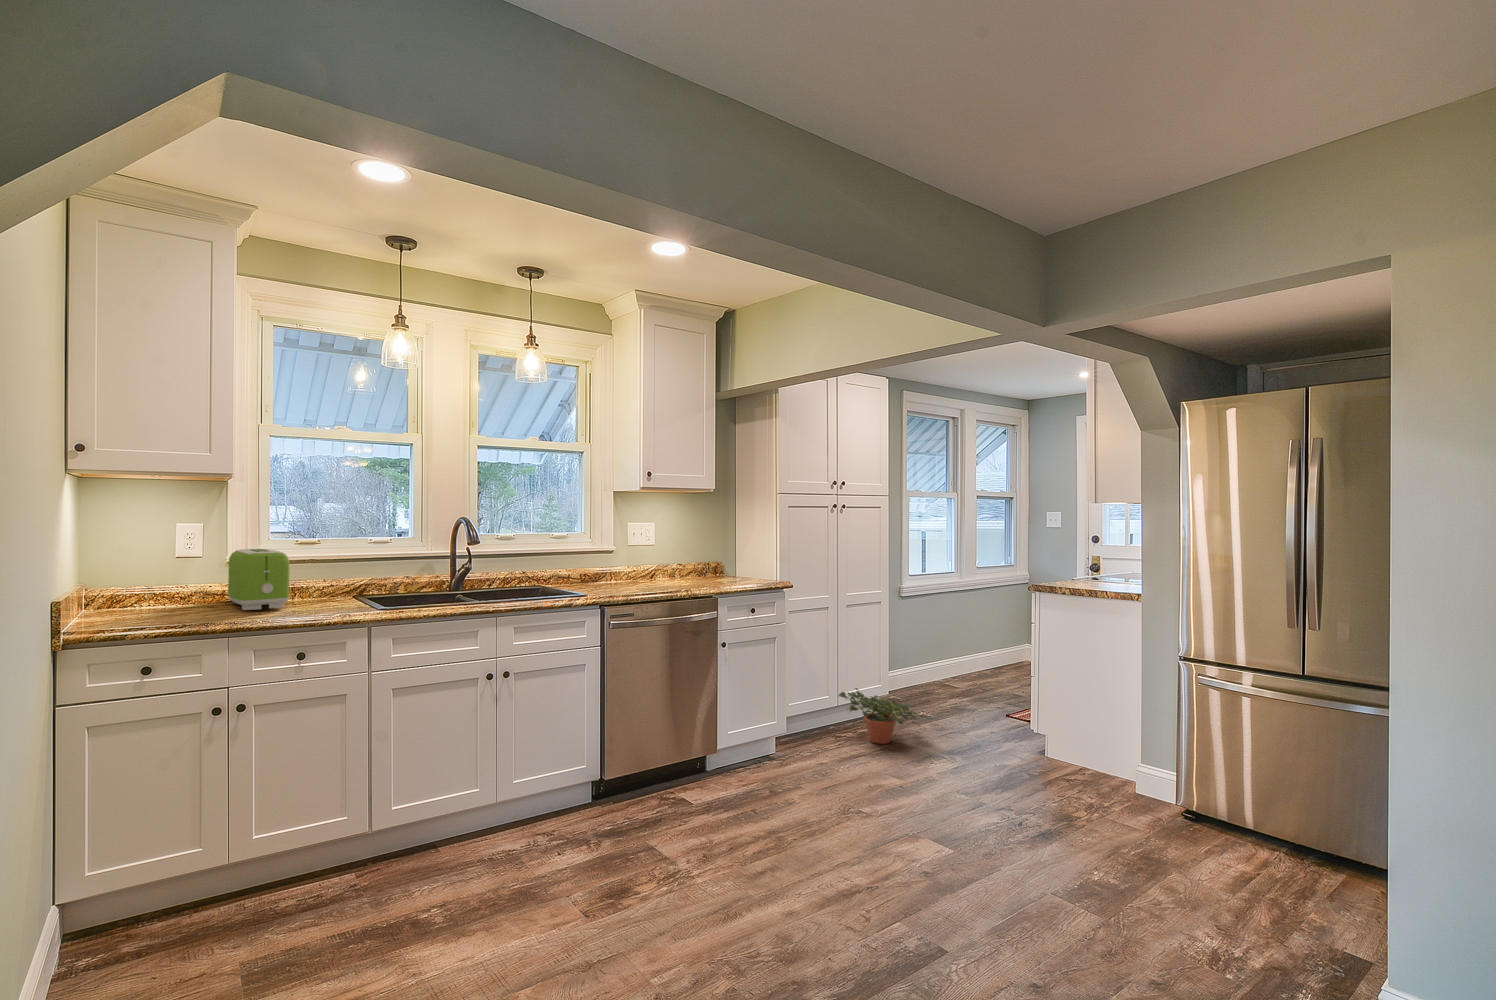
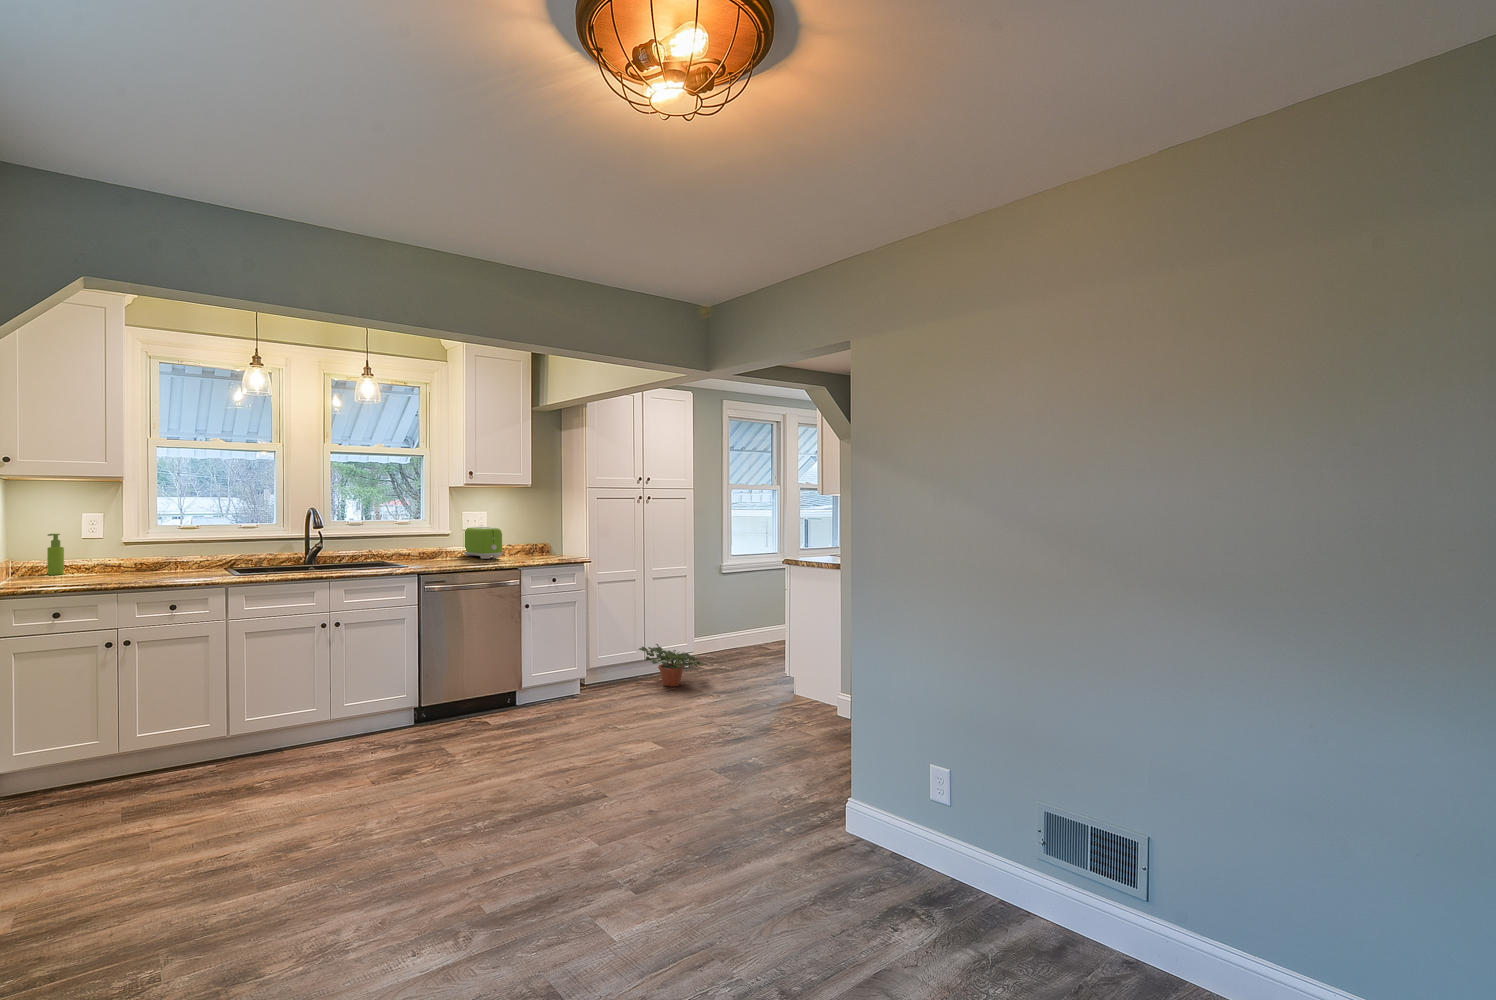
toaster: present [228,549,289,610] -> present [464,527,502,559]
soap dispenser: none [132,551,154,608] -> present [47,534,64,575]

